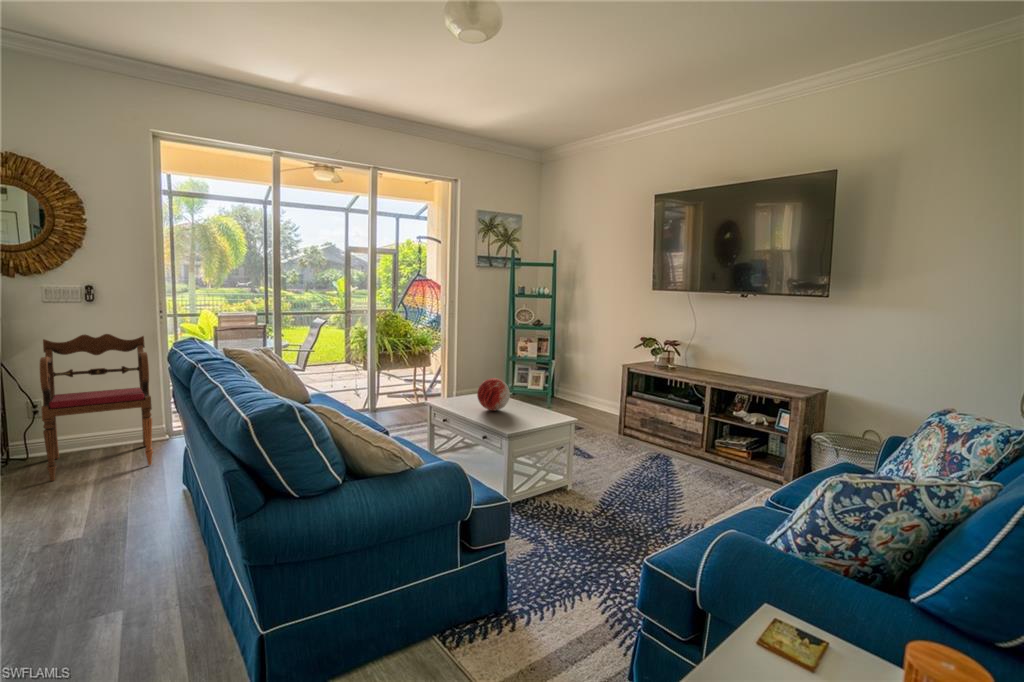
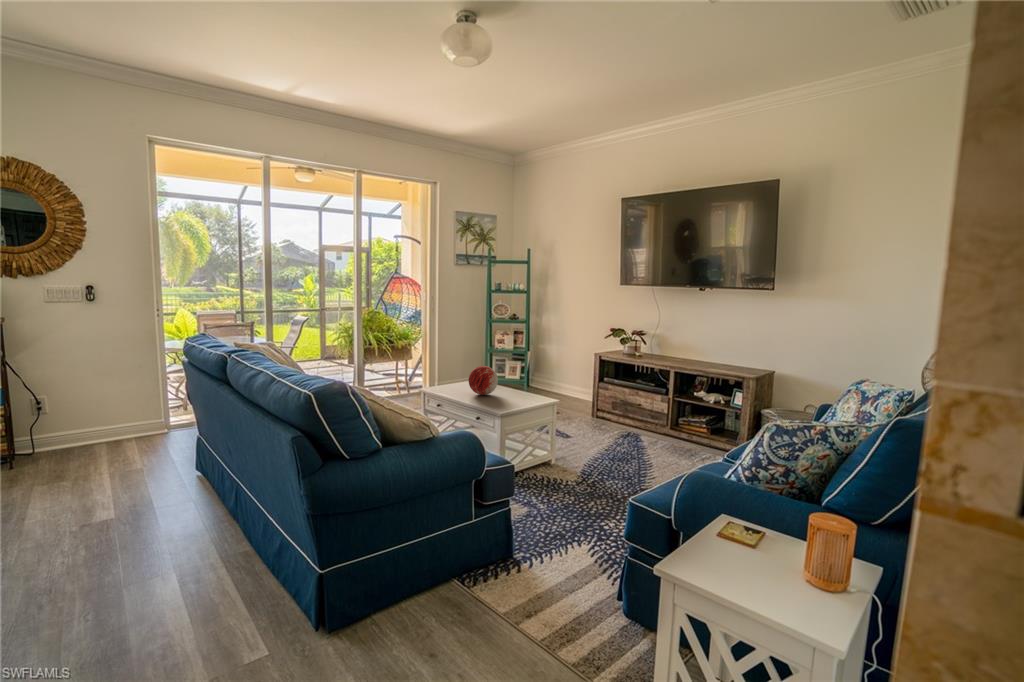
armchair: present [40,334,153,481] -> none [48,332,161,472]

